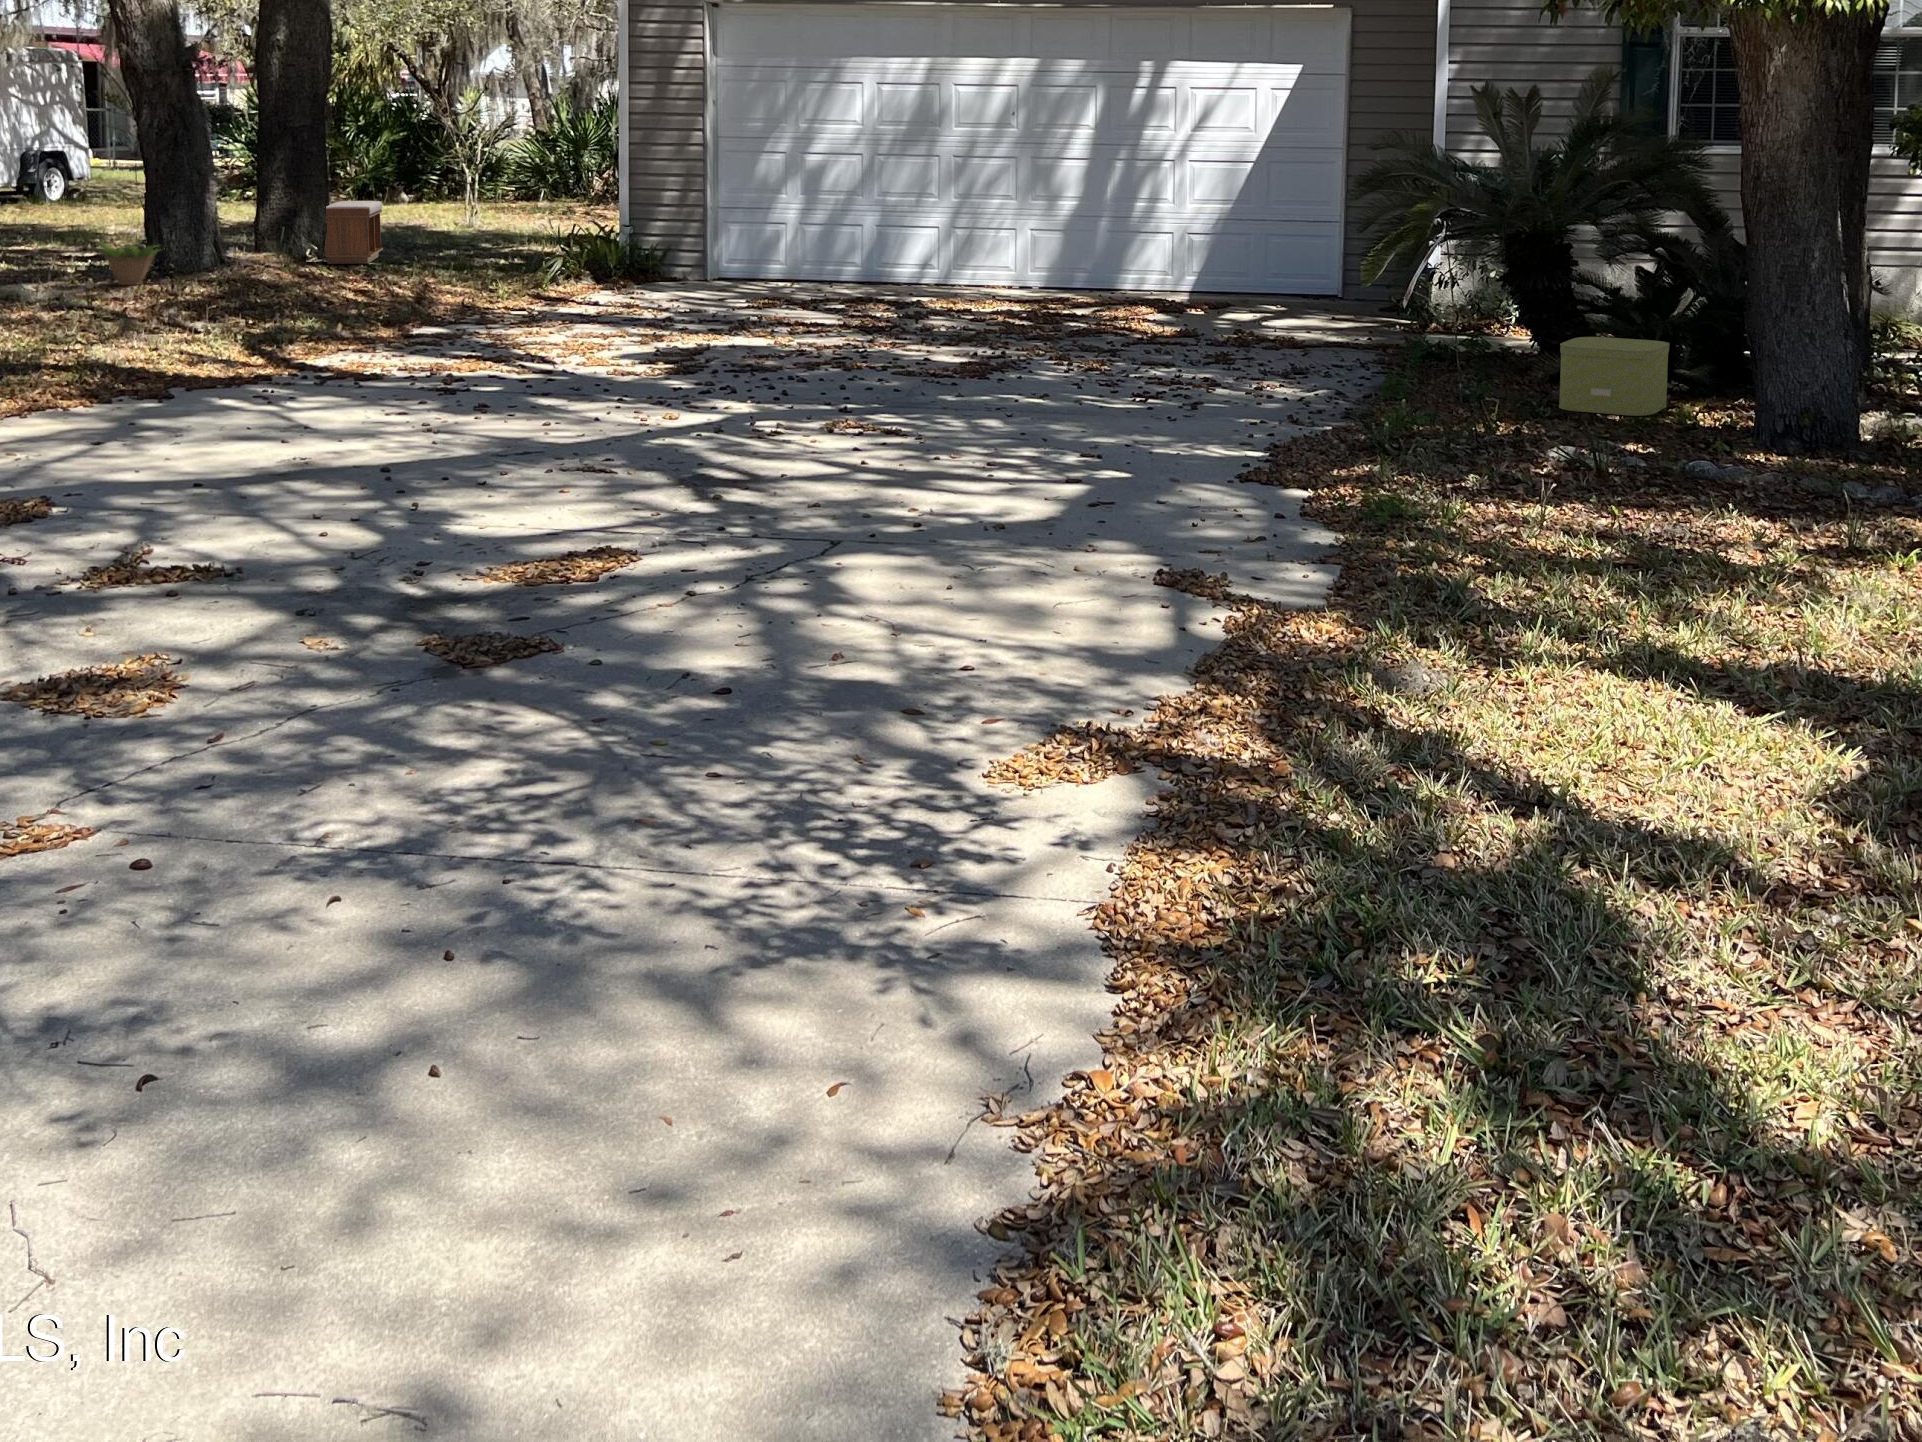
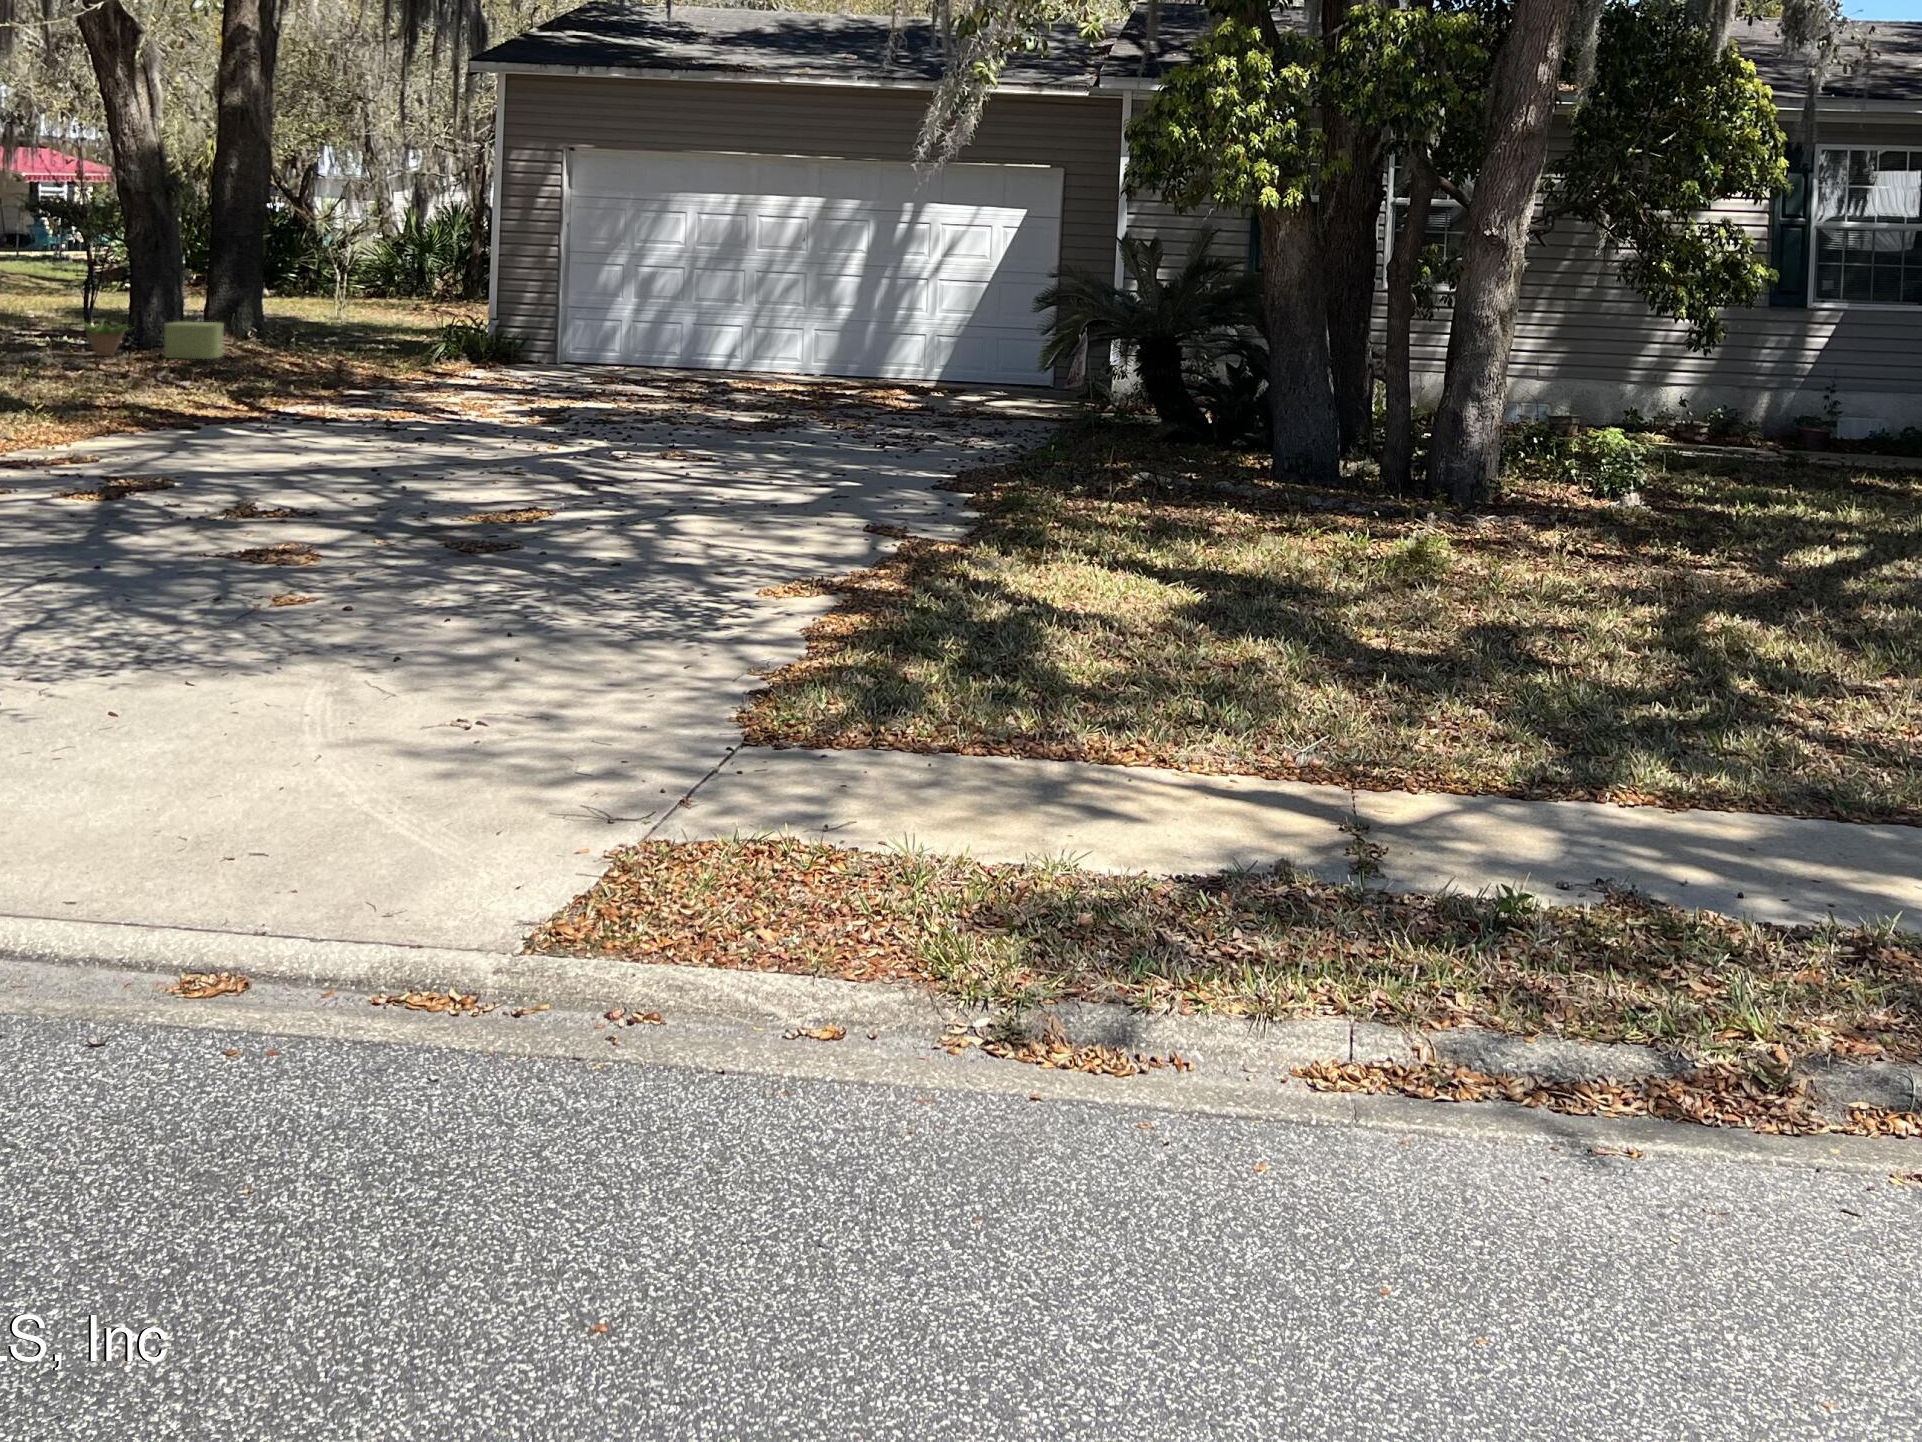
bench: present [324,201,383,264] -> none [251,295,297,345]
storage box: present [1559,337,1670,416] -> present [164,322,224,359]

